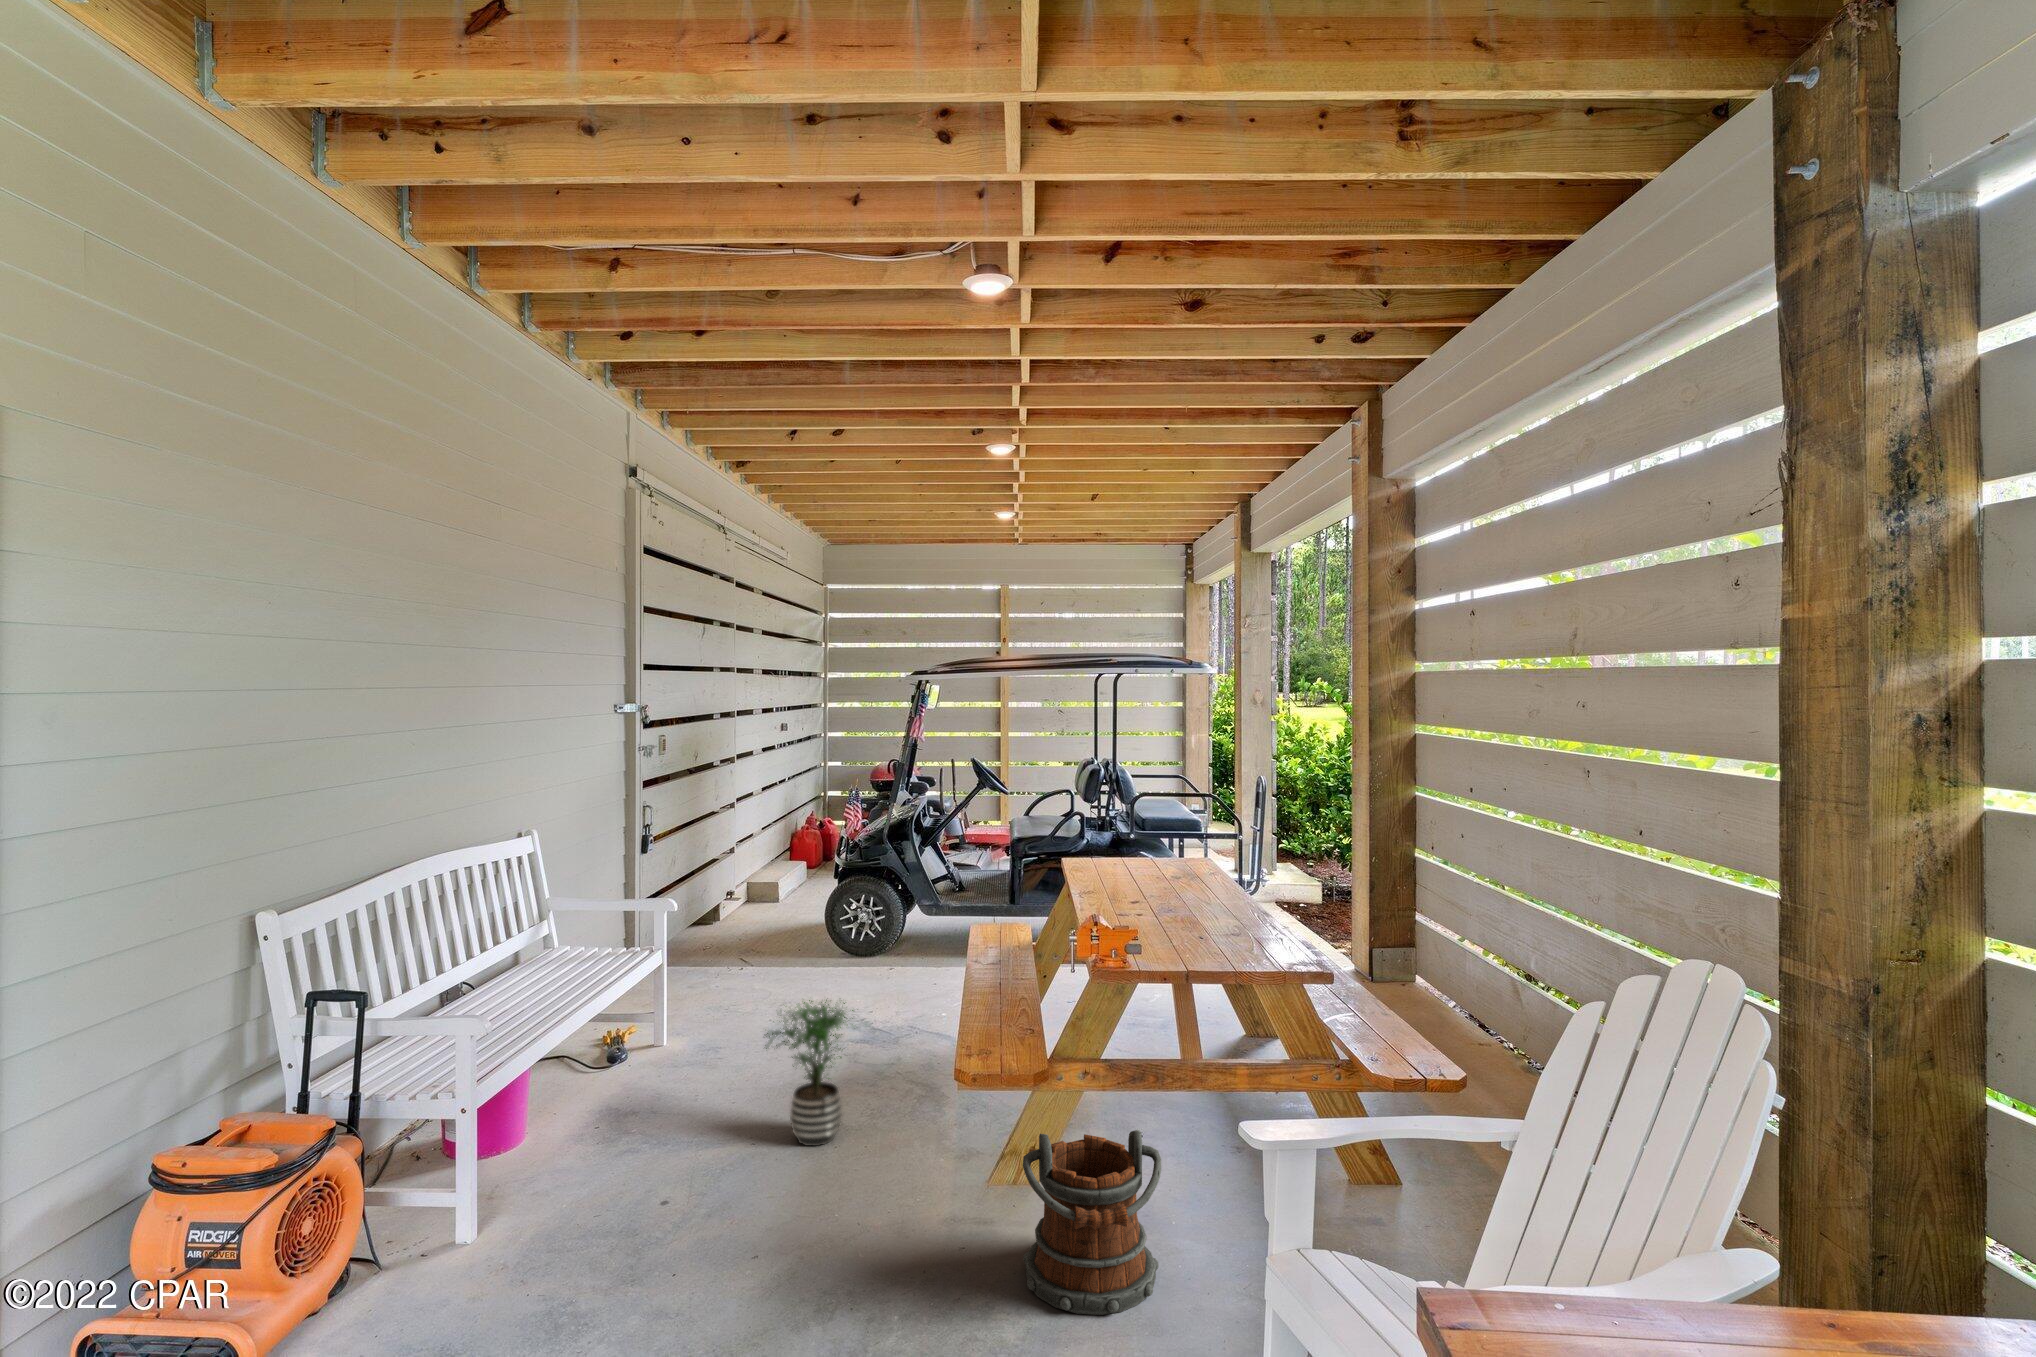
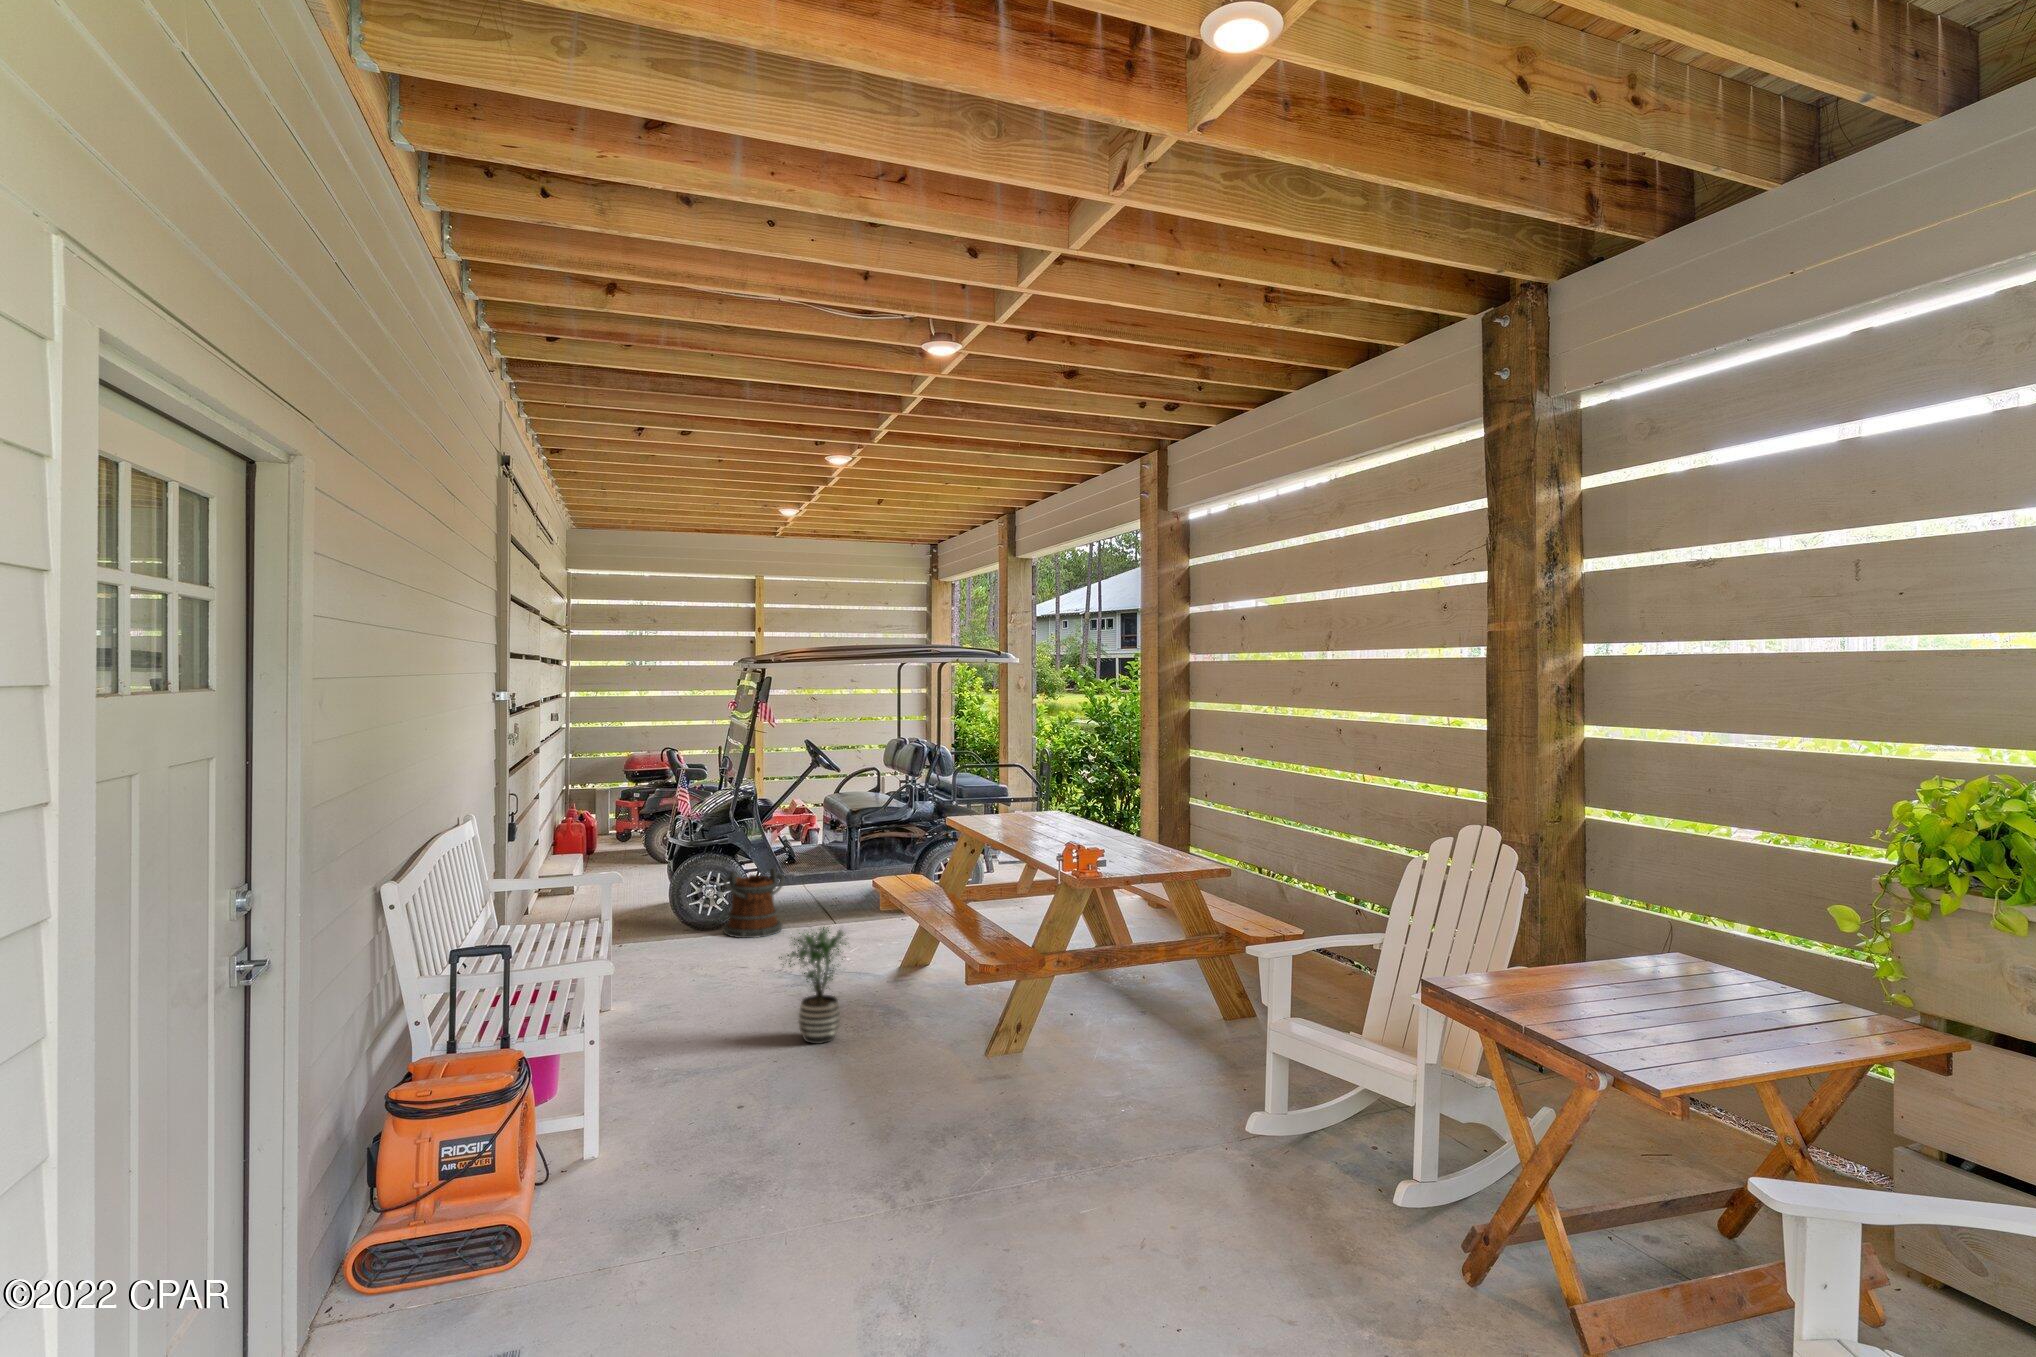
bucket: present [1023,1130,1161,1315] -> present [722,868,785,938]

